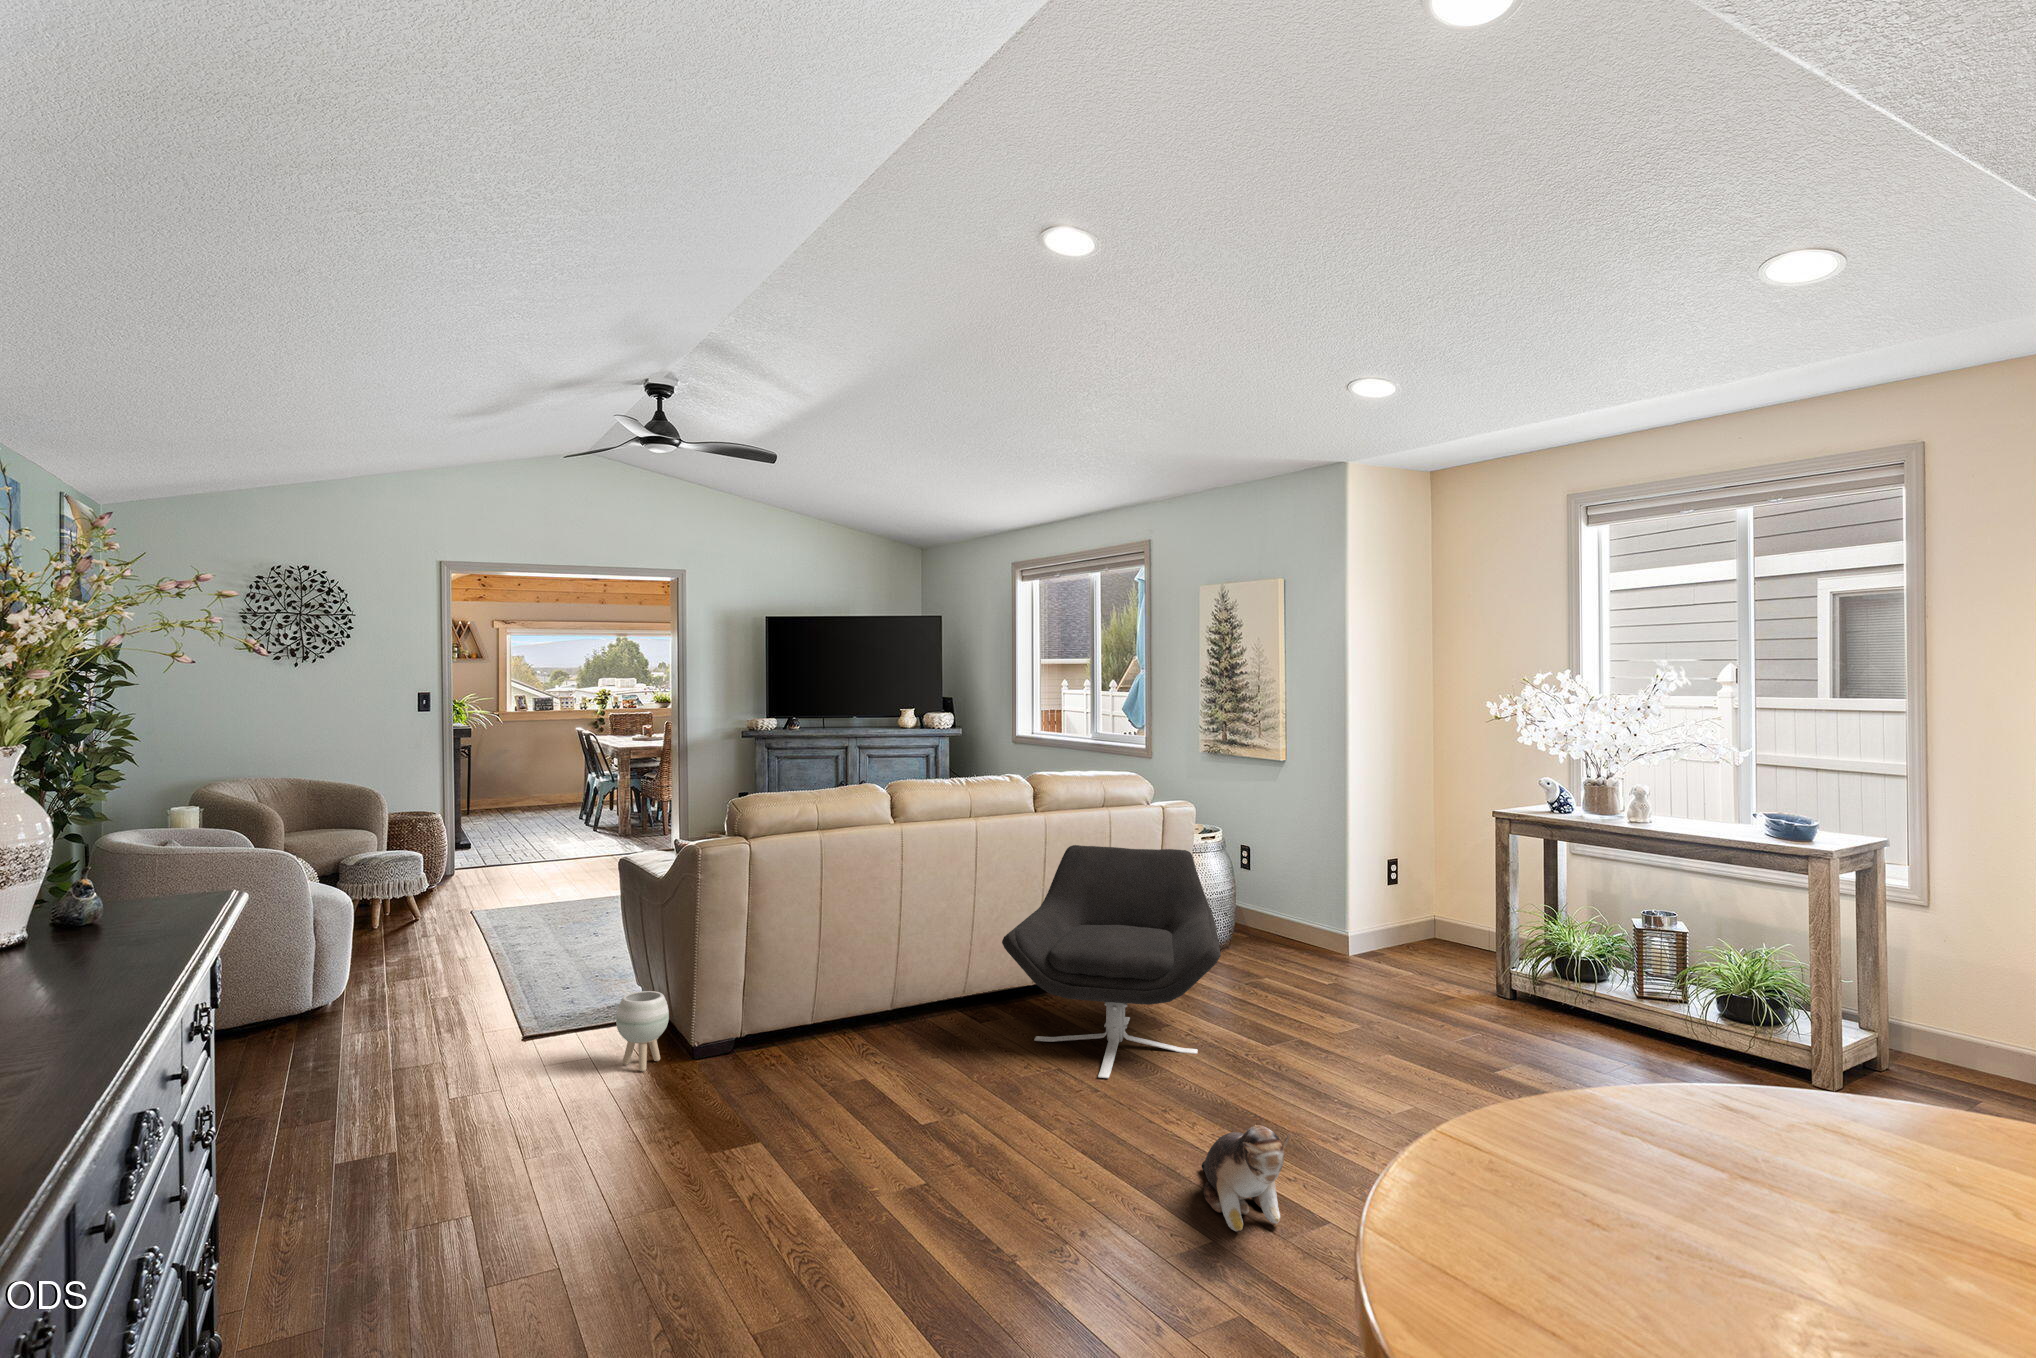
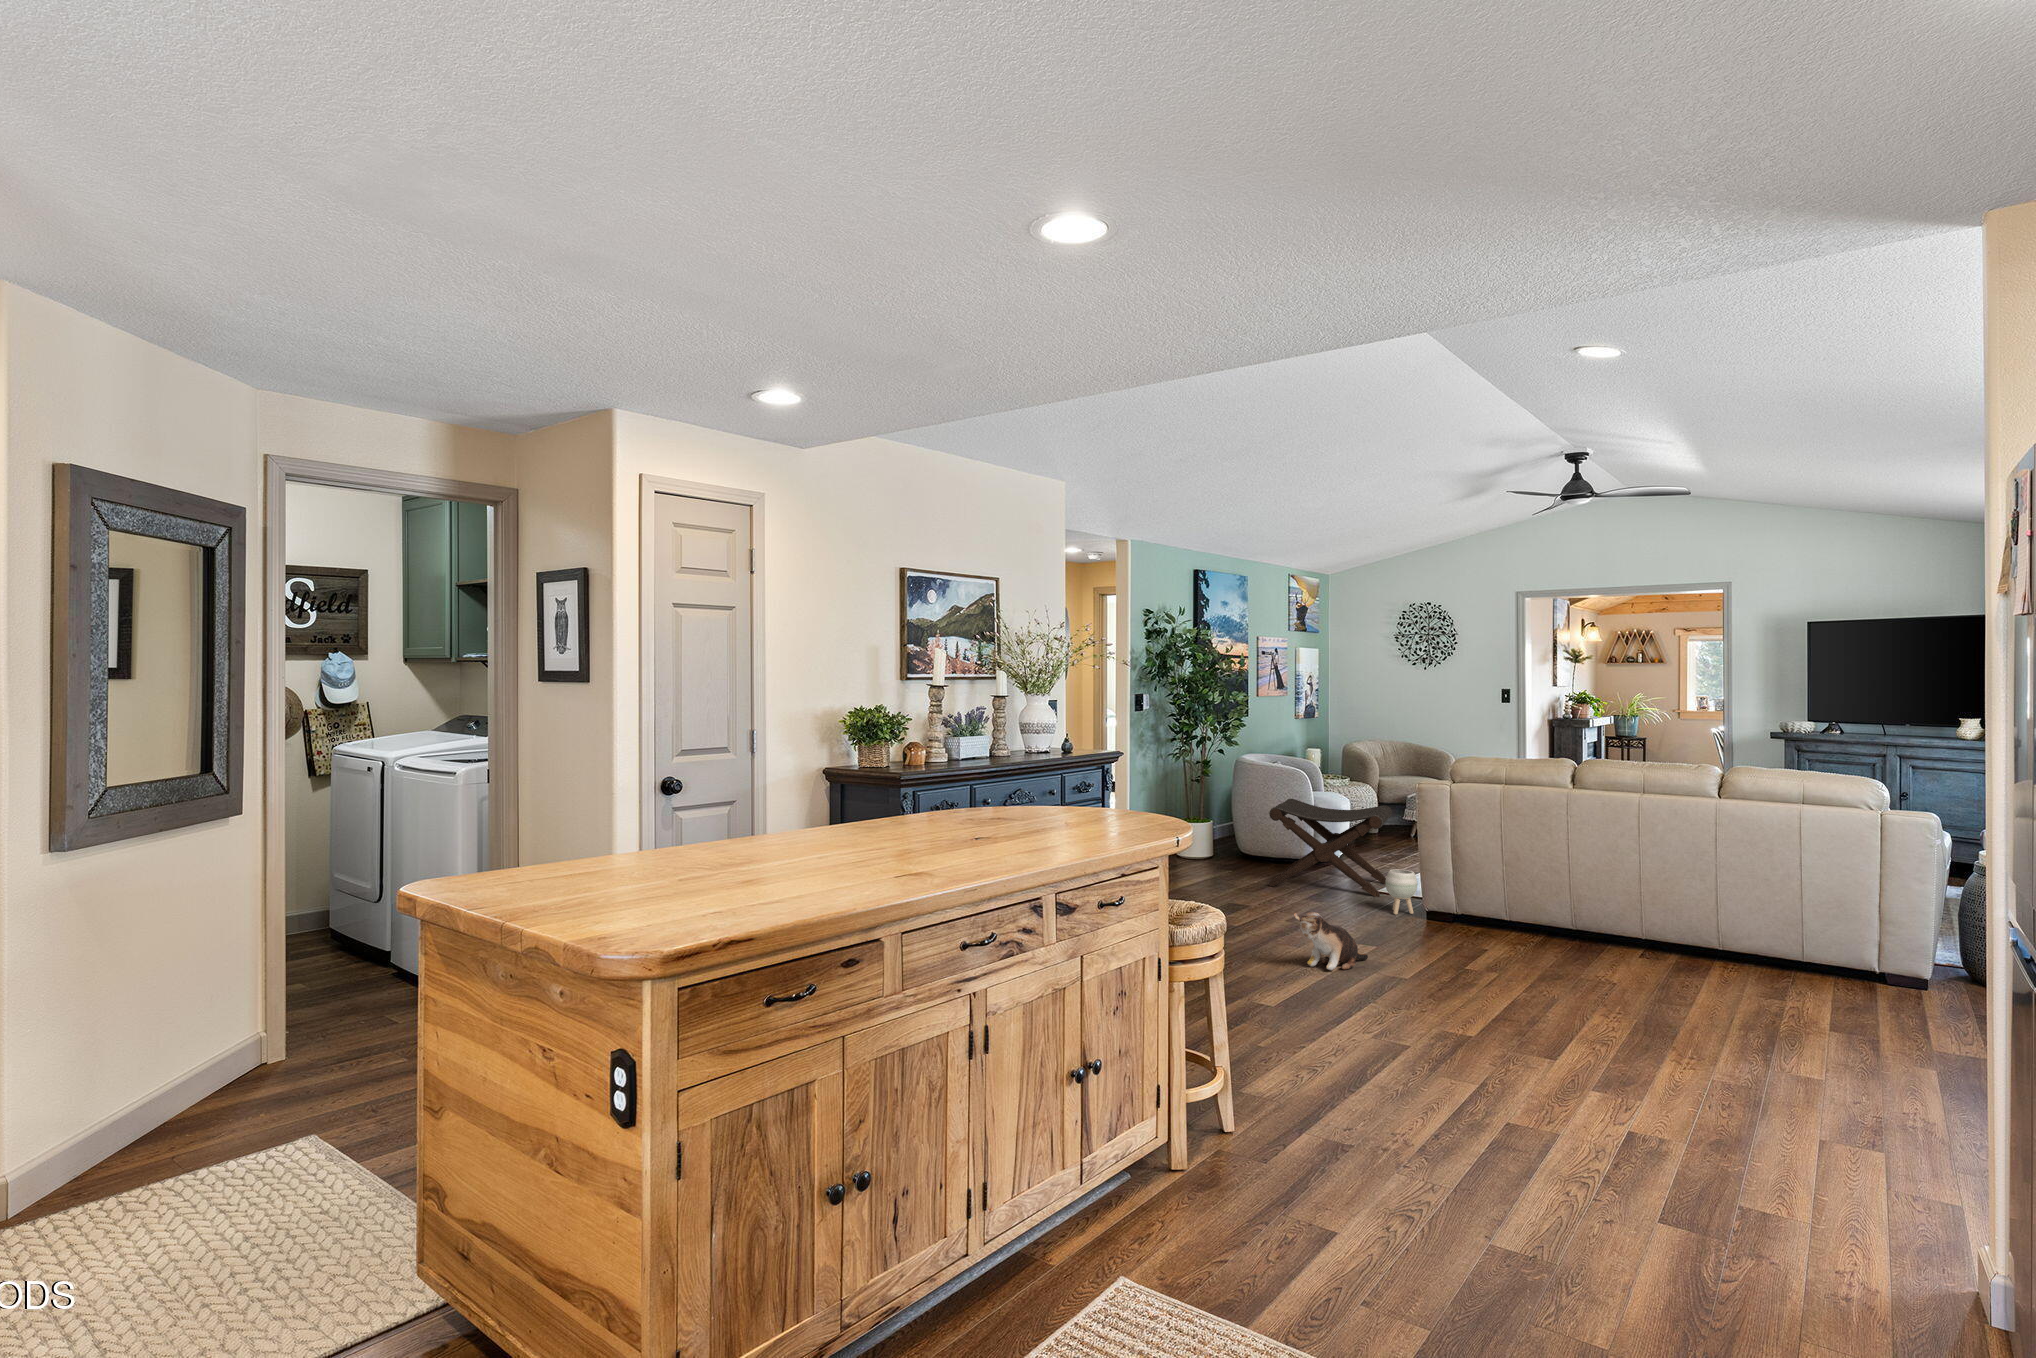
lounge chair: present [1002,845,1221,1078] -> none [1603,831,1843,1009]
footstool: none [301,889,553,1093] -> present [1269,799,1392,897]
plush toy: present [1202,1124,1292,1231] -> present [1294,912,1368,970]

